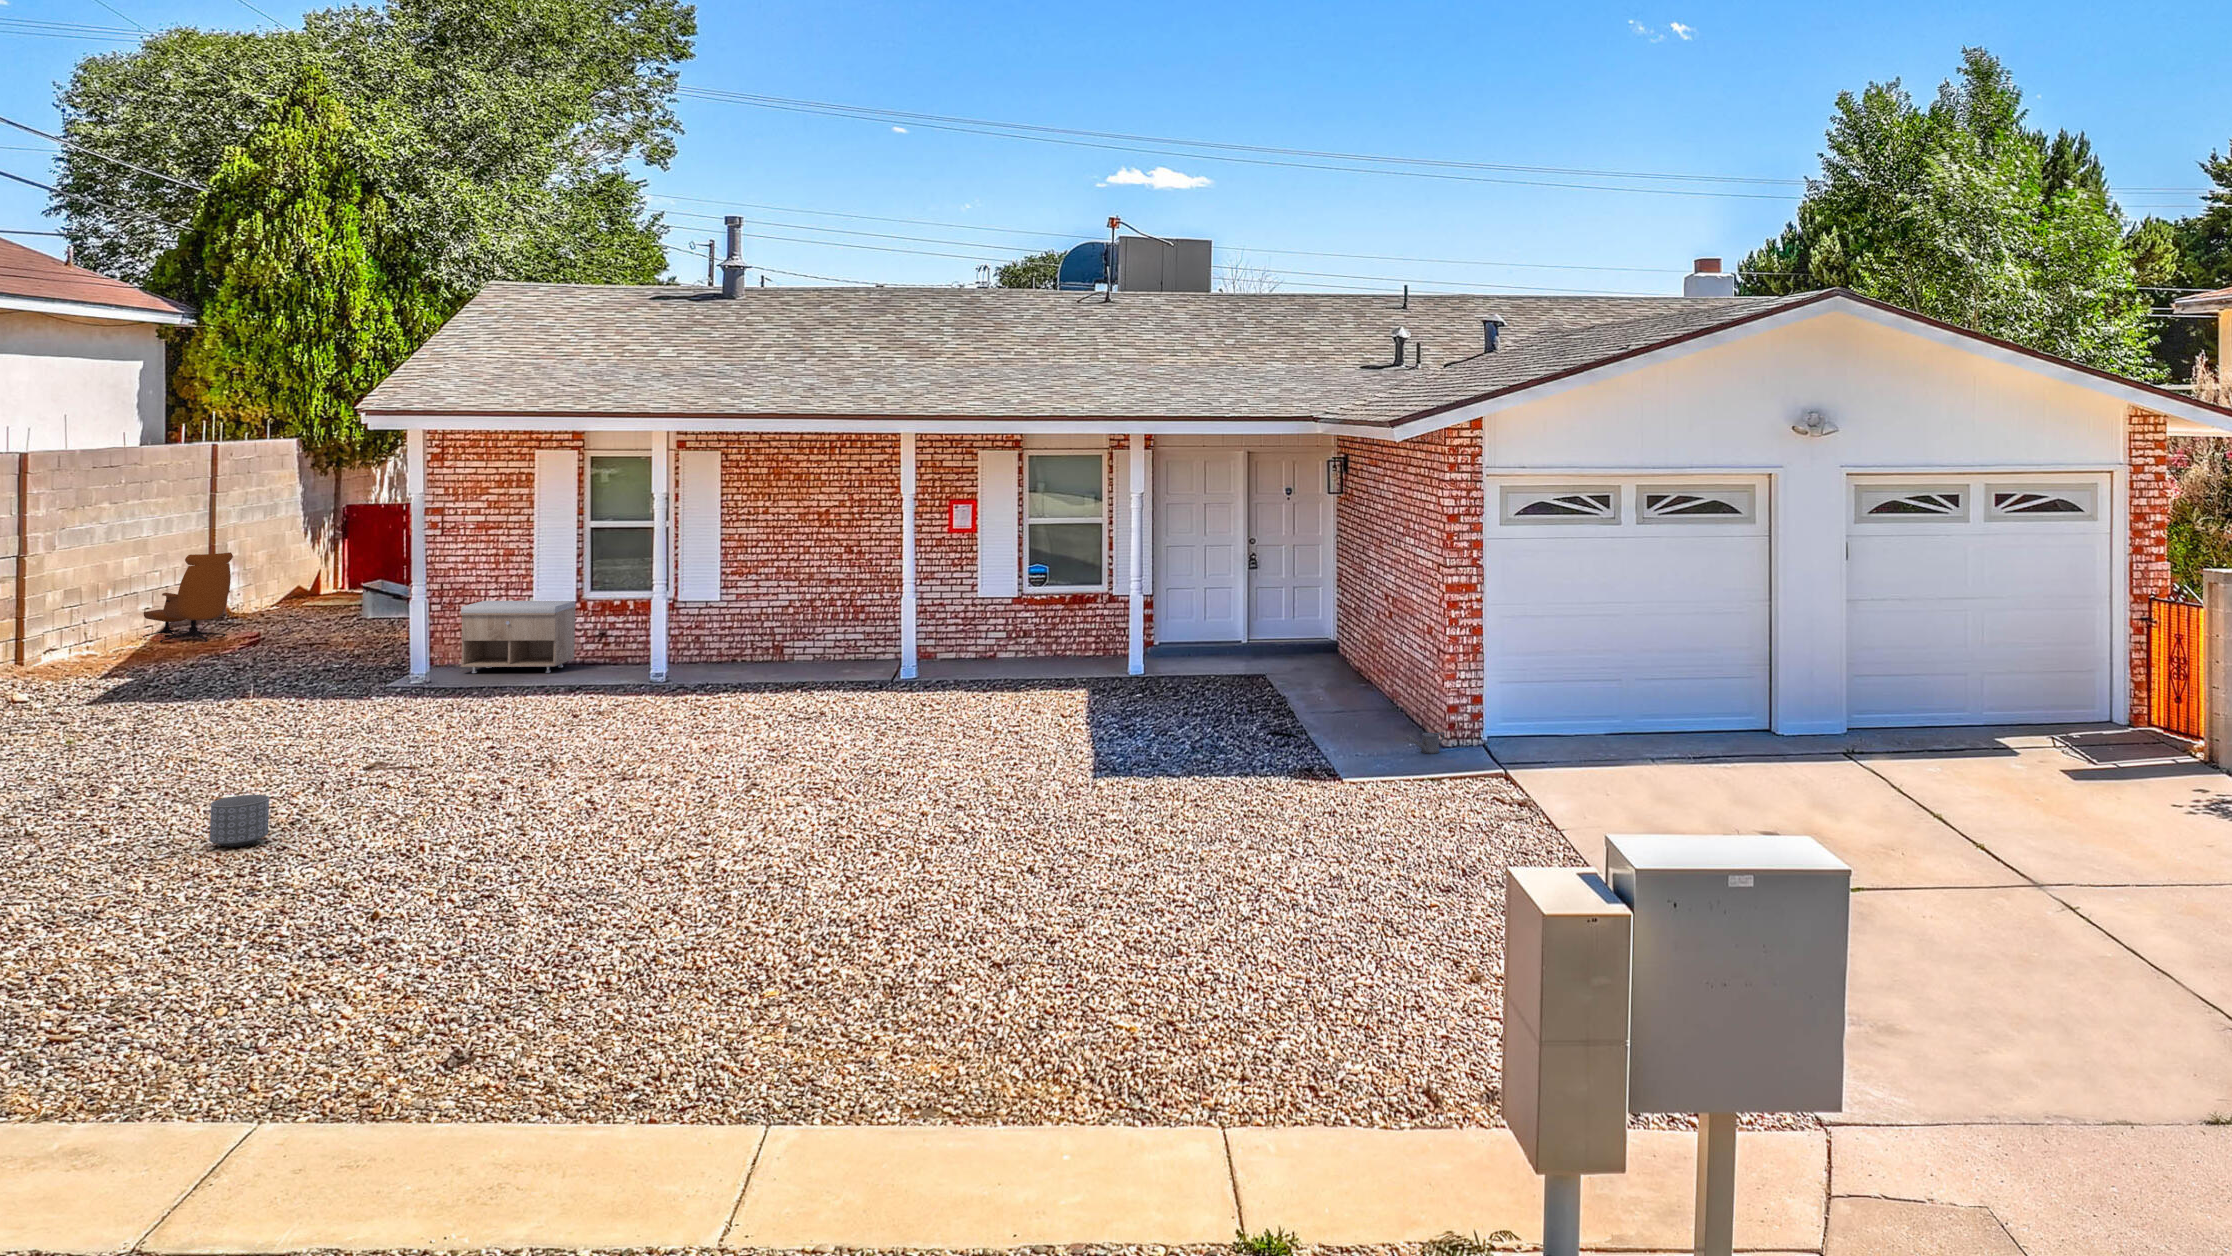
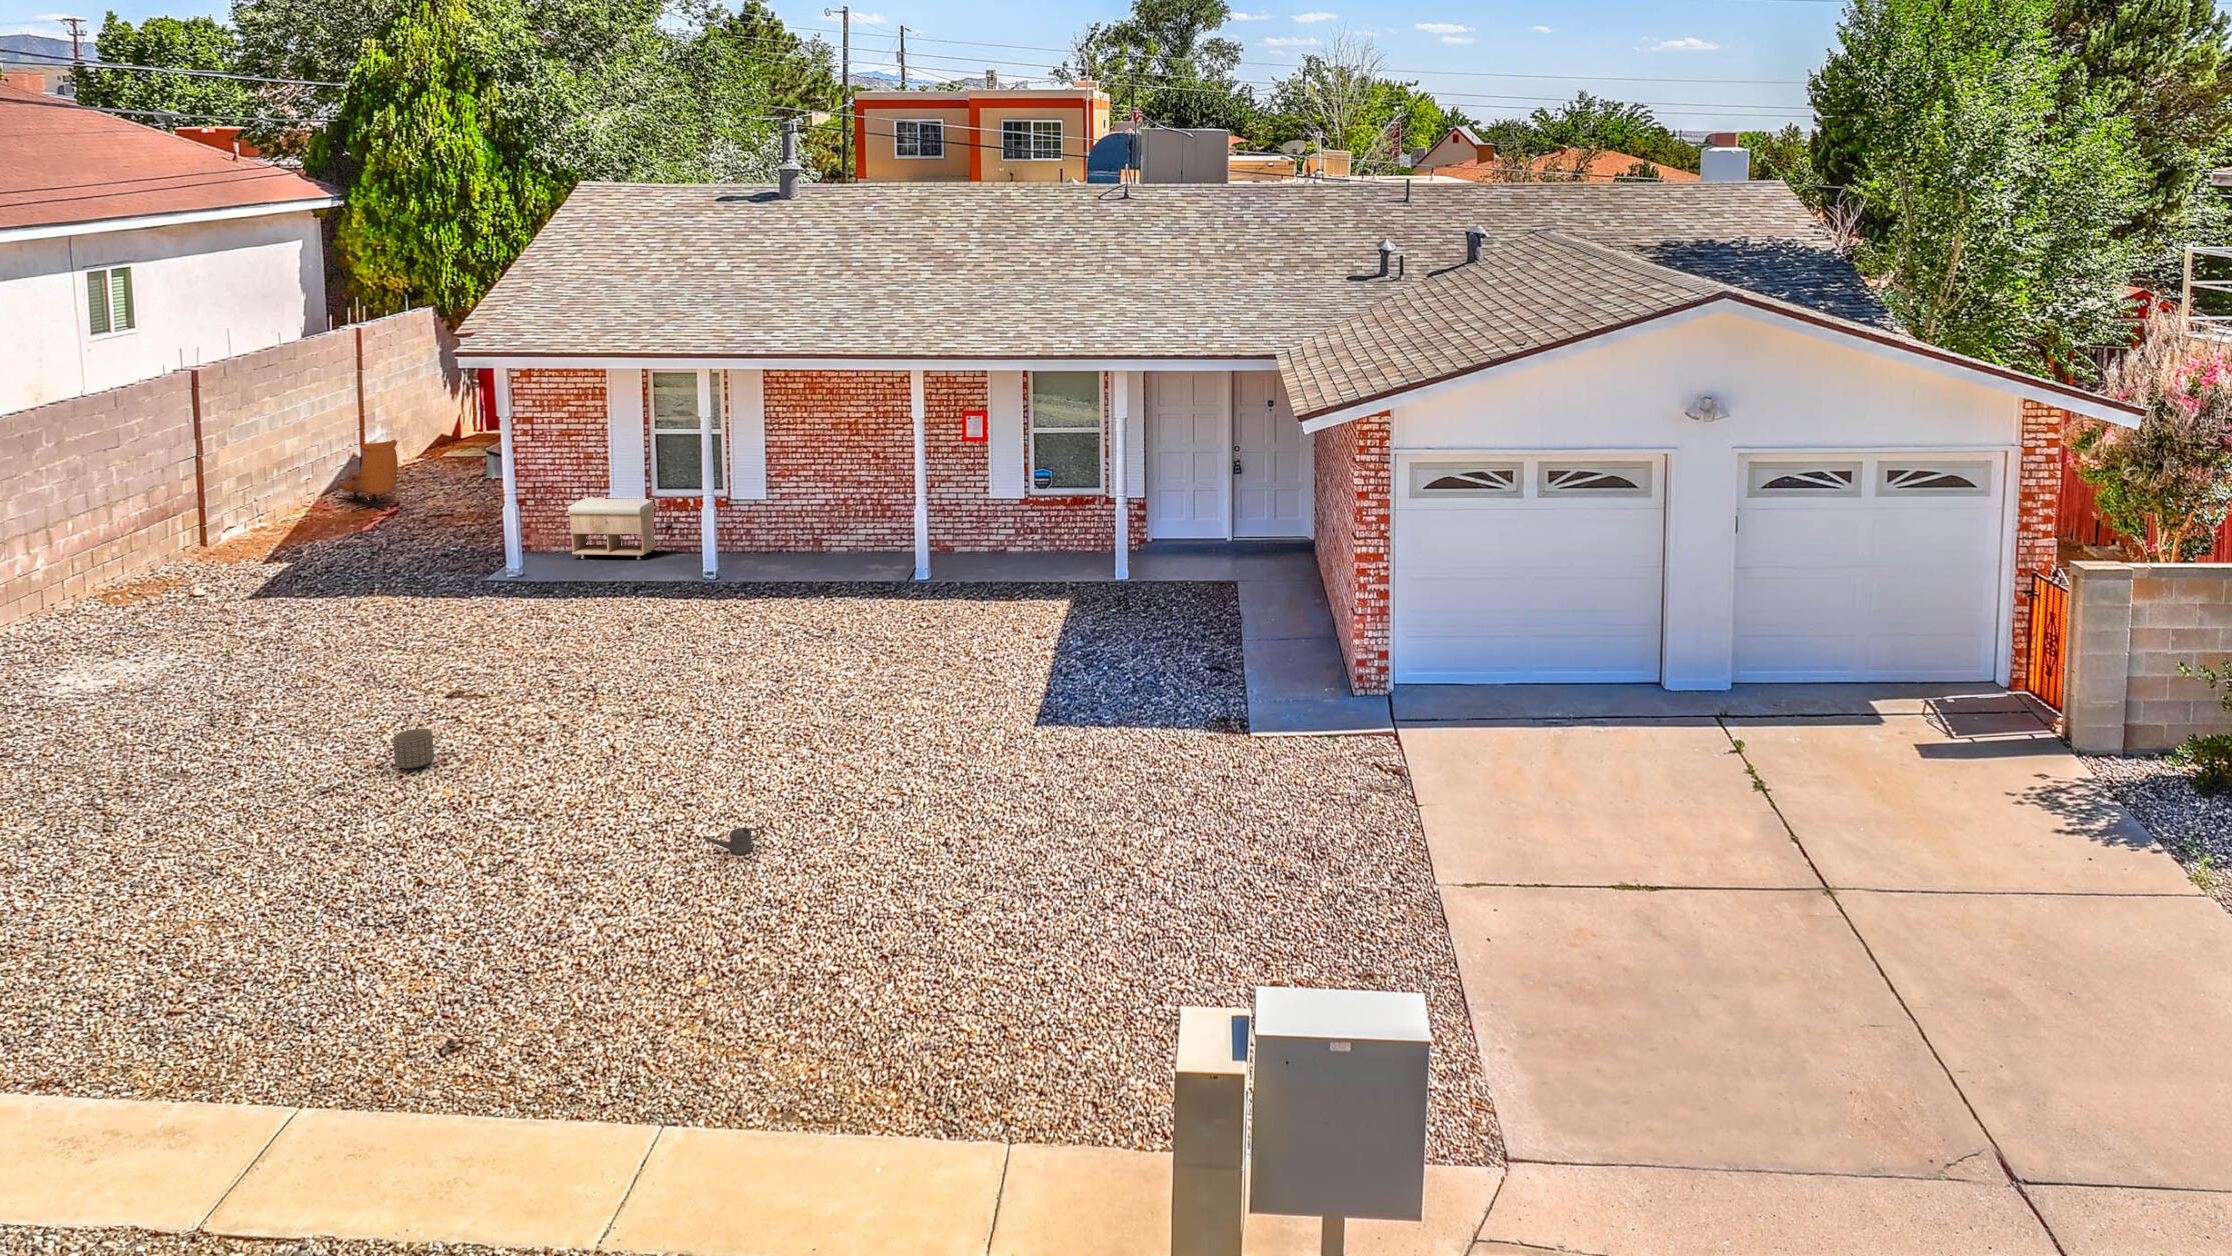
watering can: present [1407,732,1445,754] -> present [705,827,762,855]

